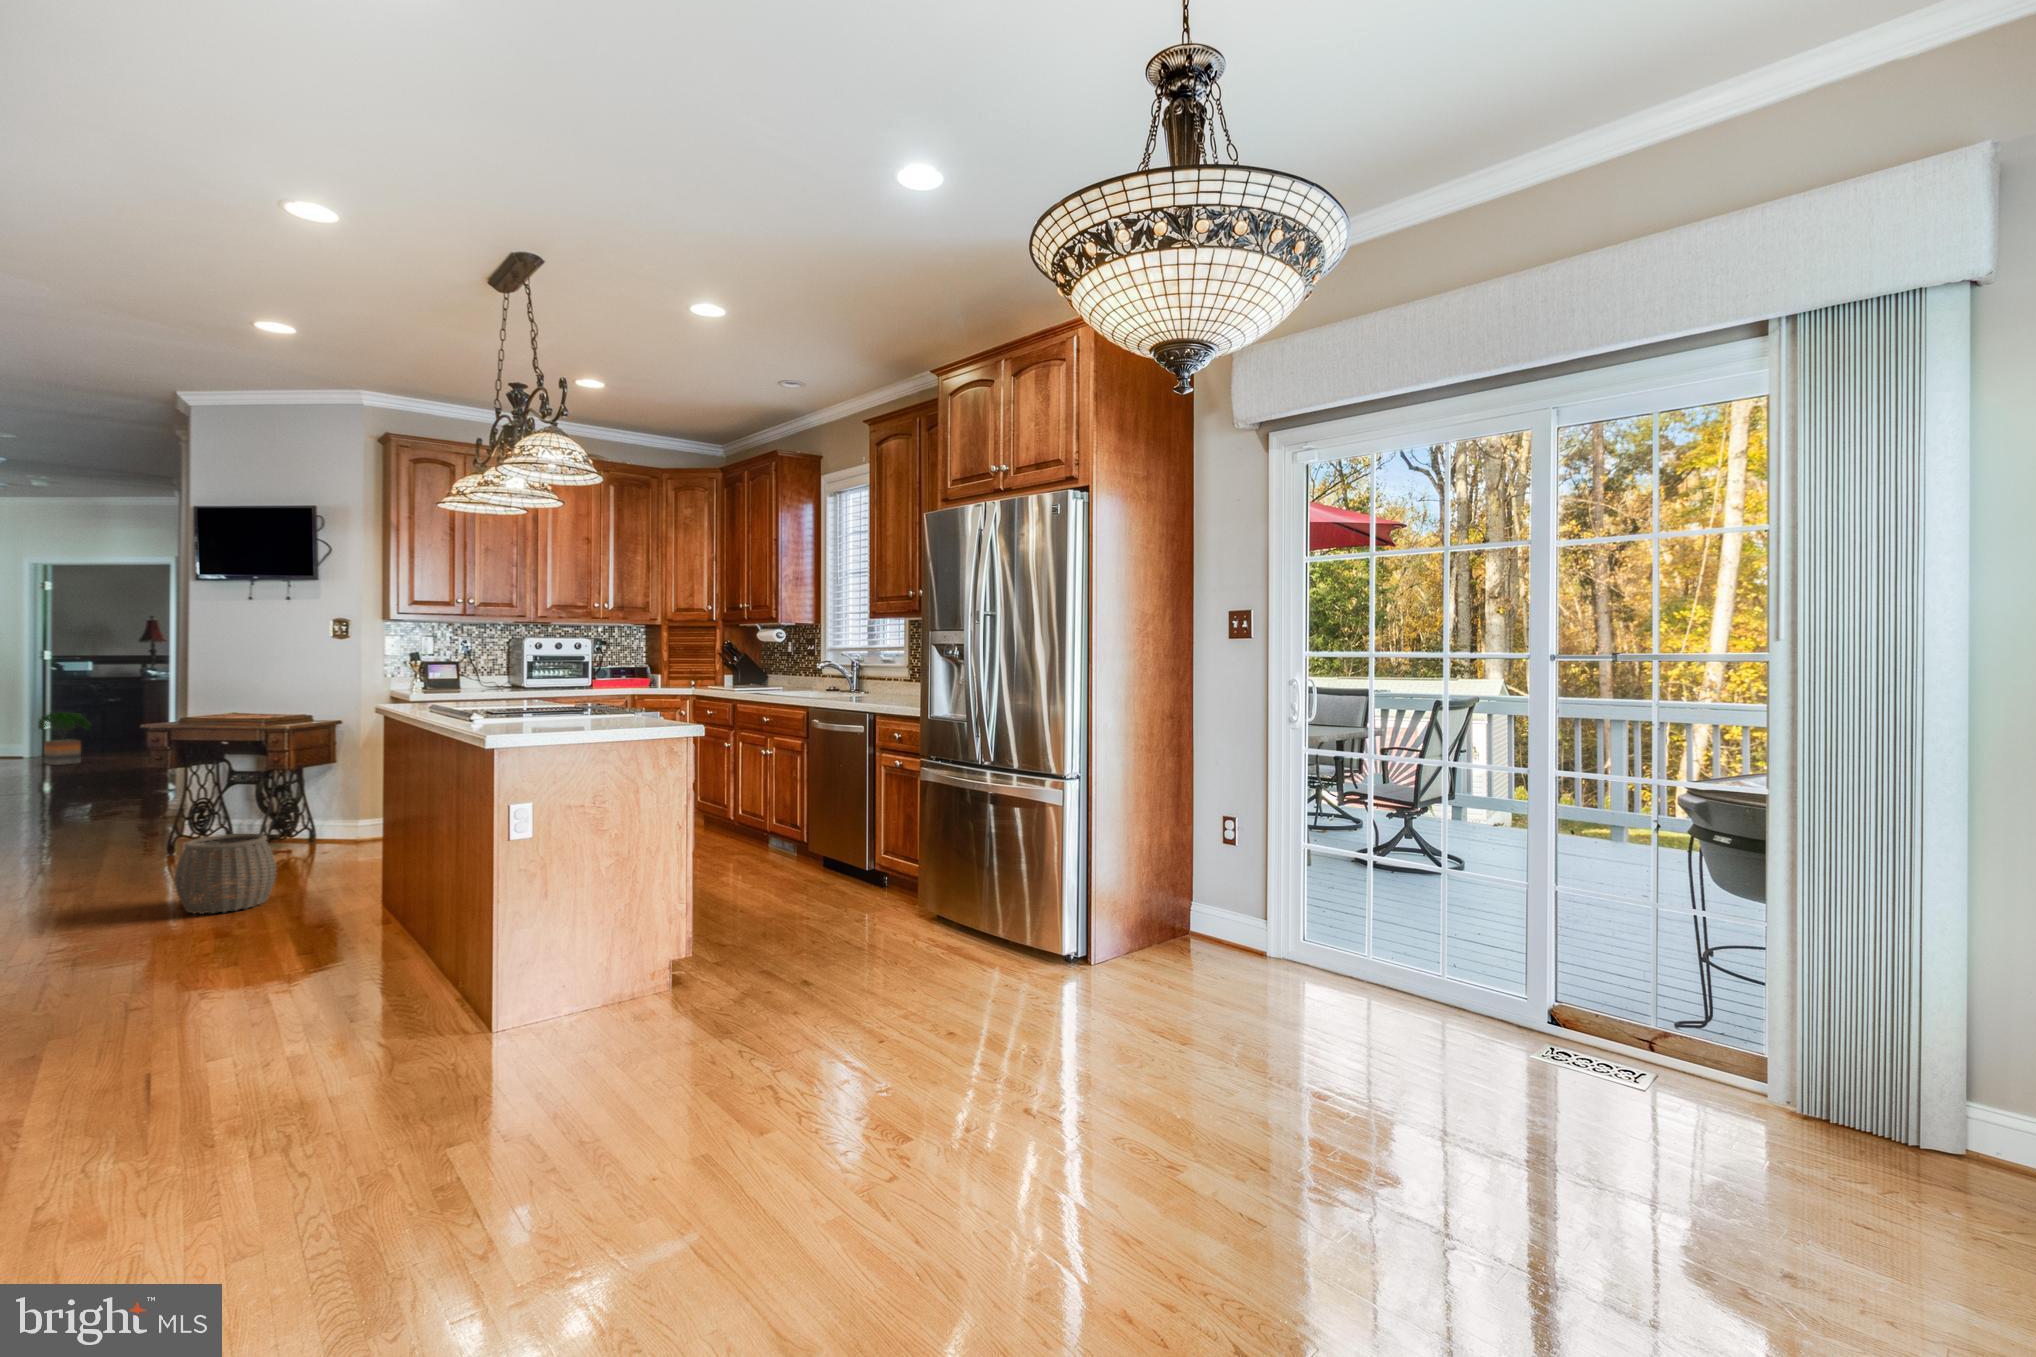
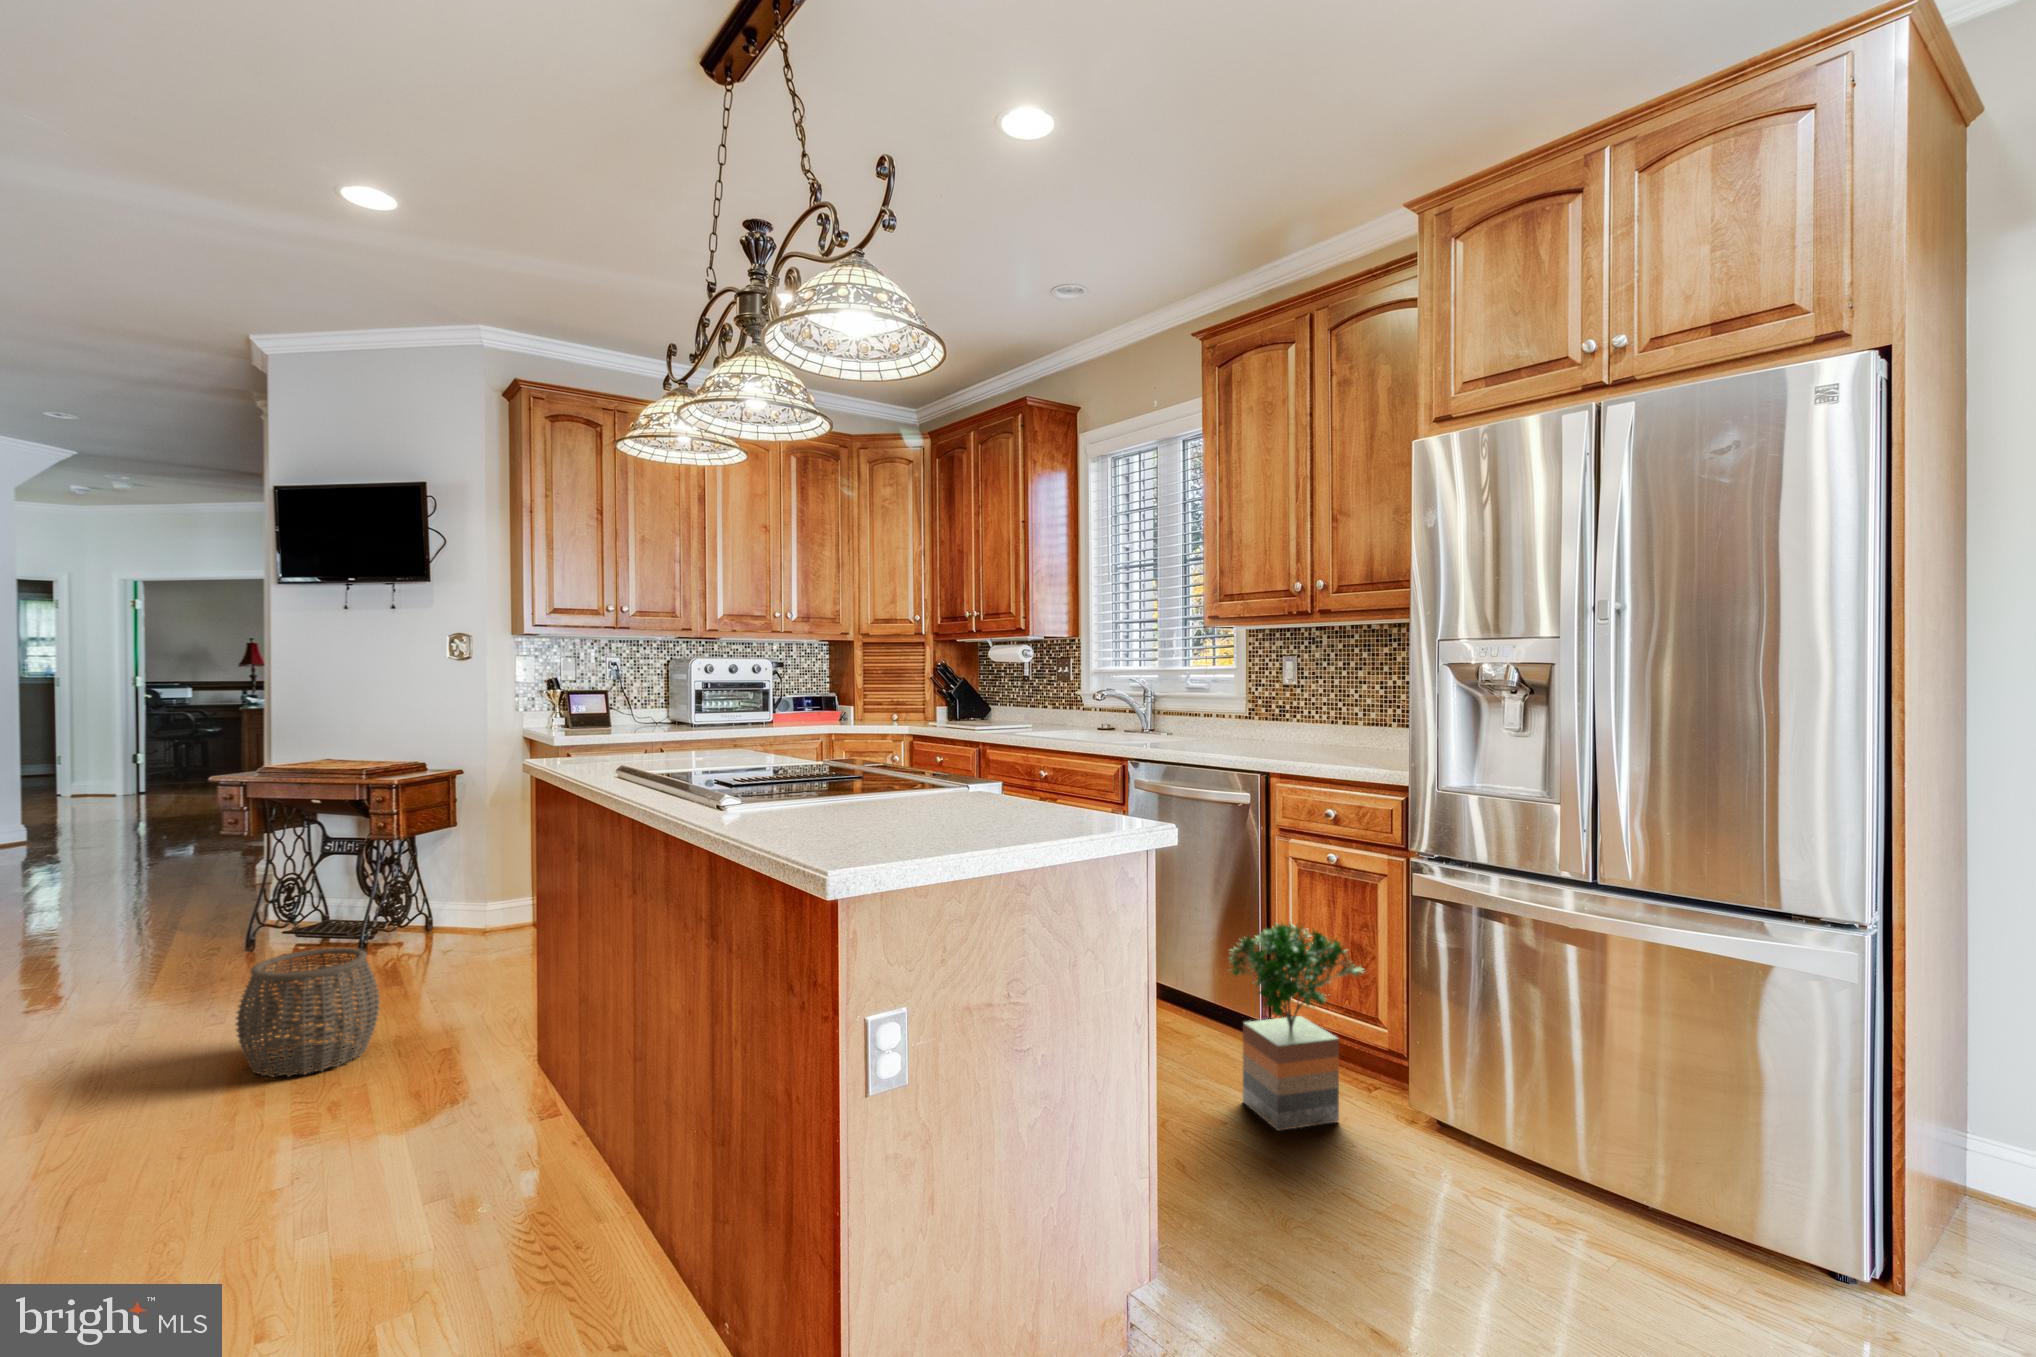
potted tree: present [39,712,90,765] -> present [1230,923,1362,1131]

